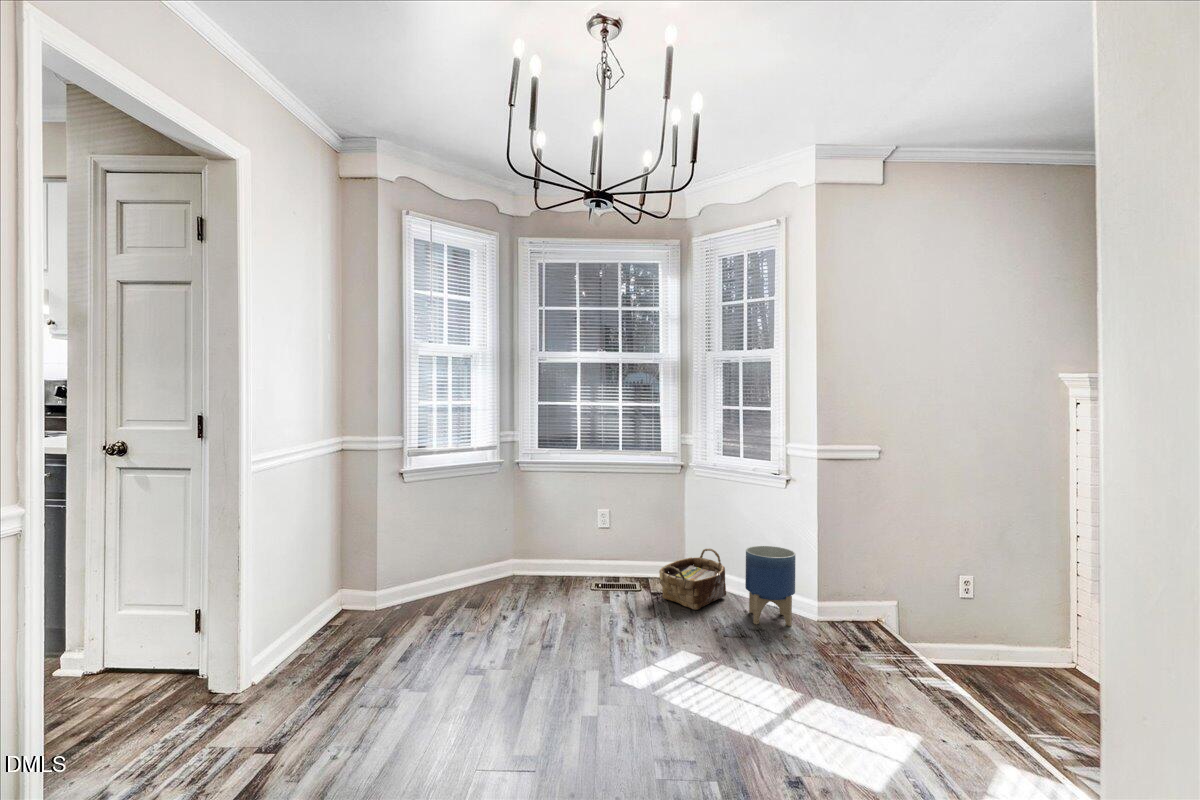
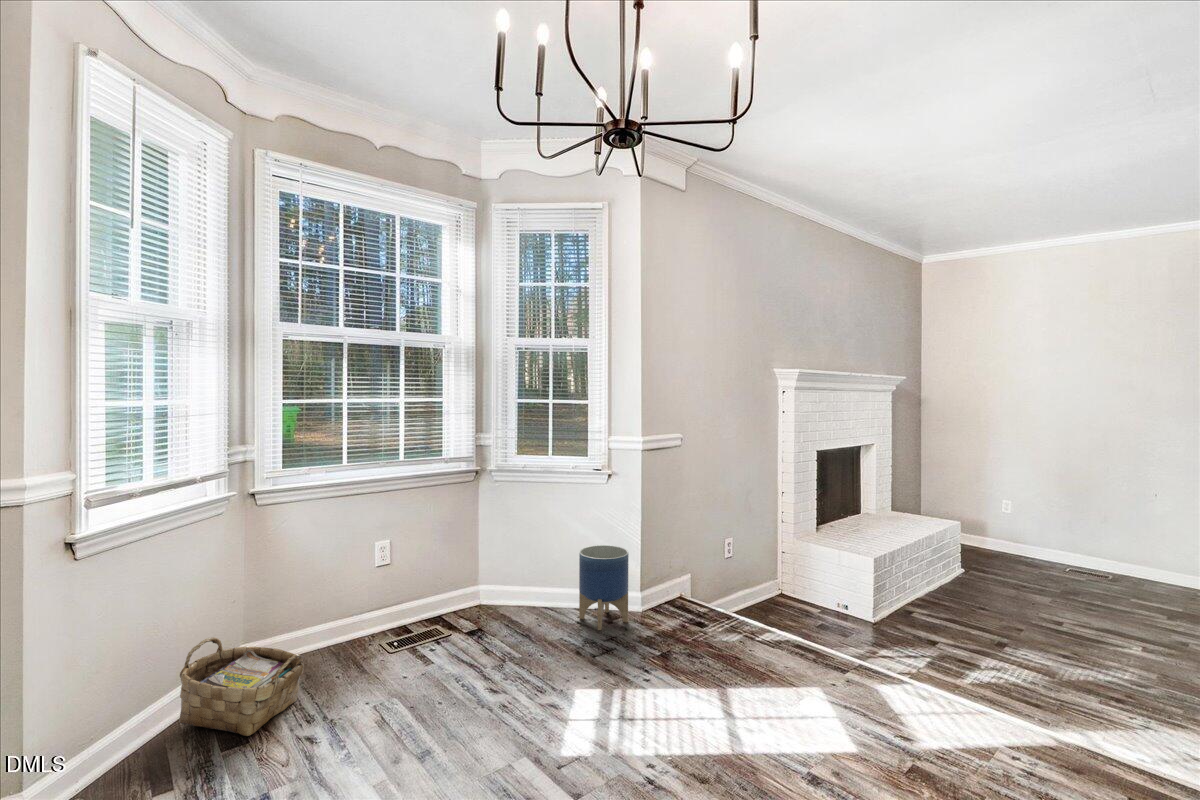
woven basket: present [659,549,726,610] -> present [179,637,304,736]

